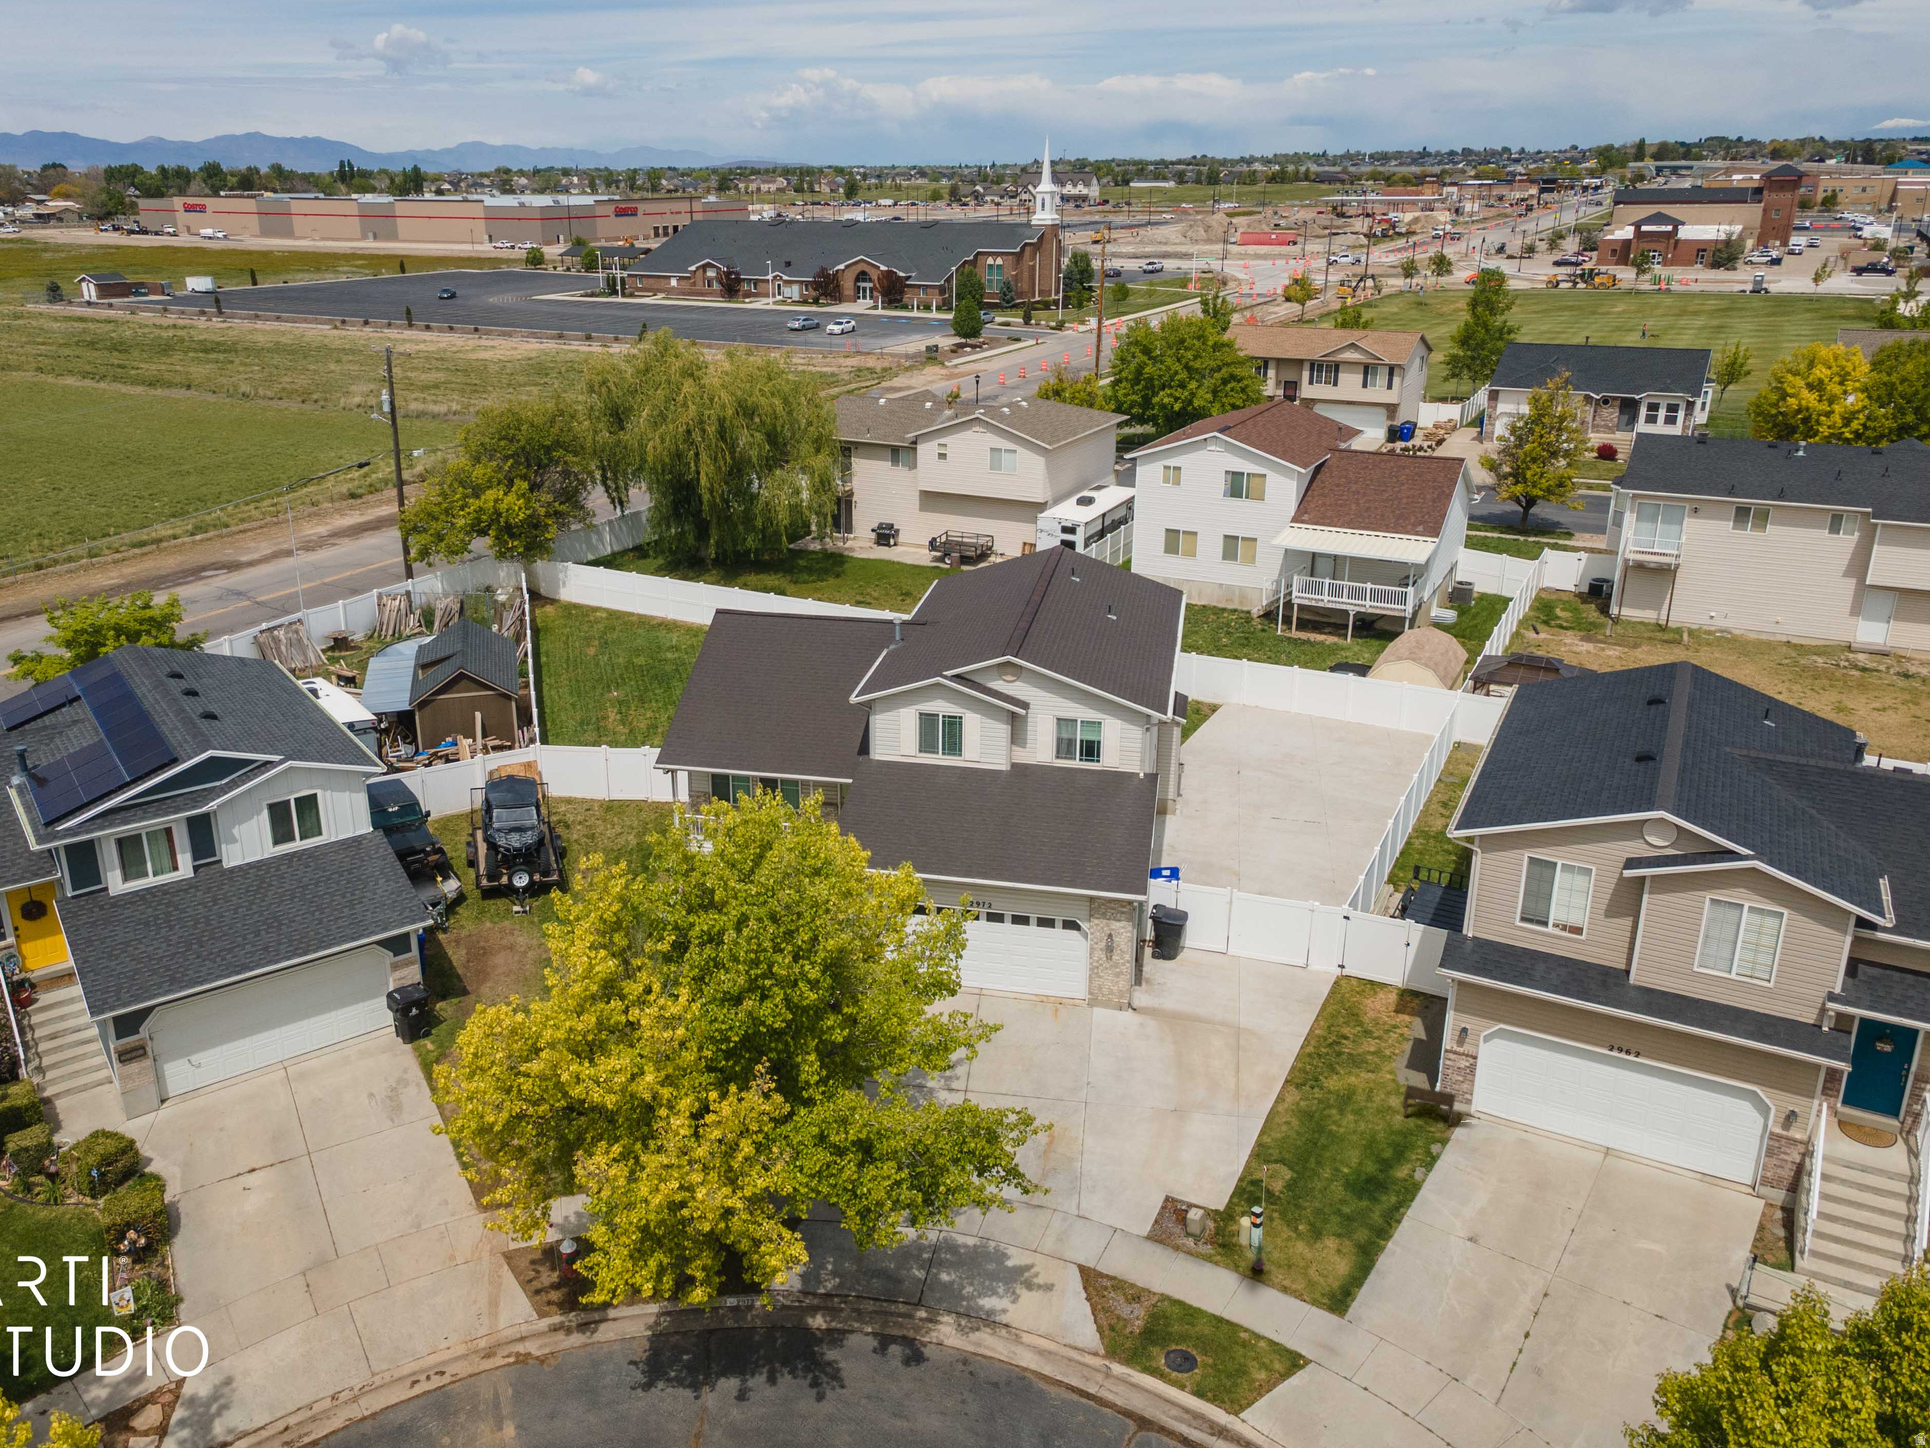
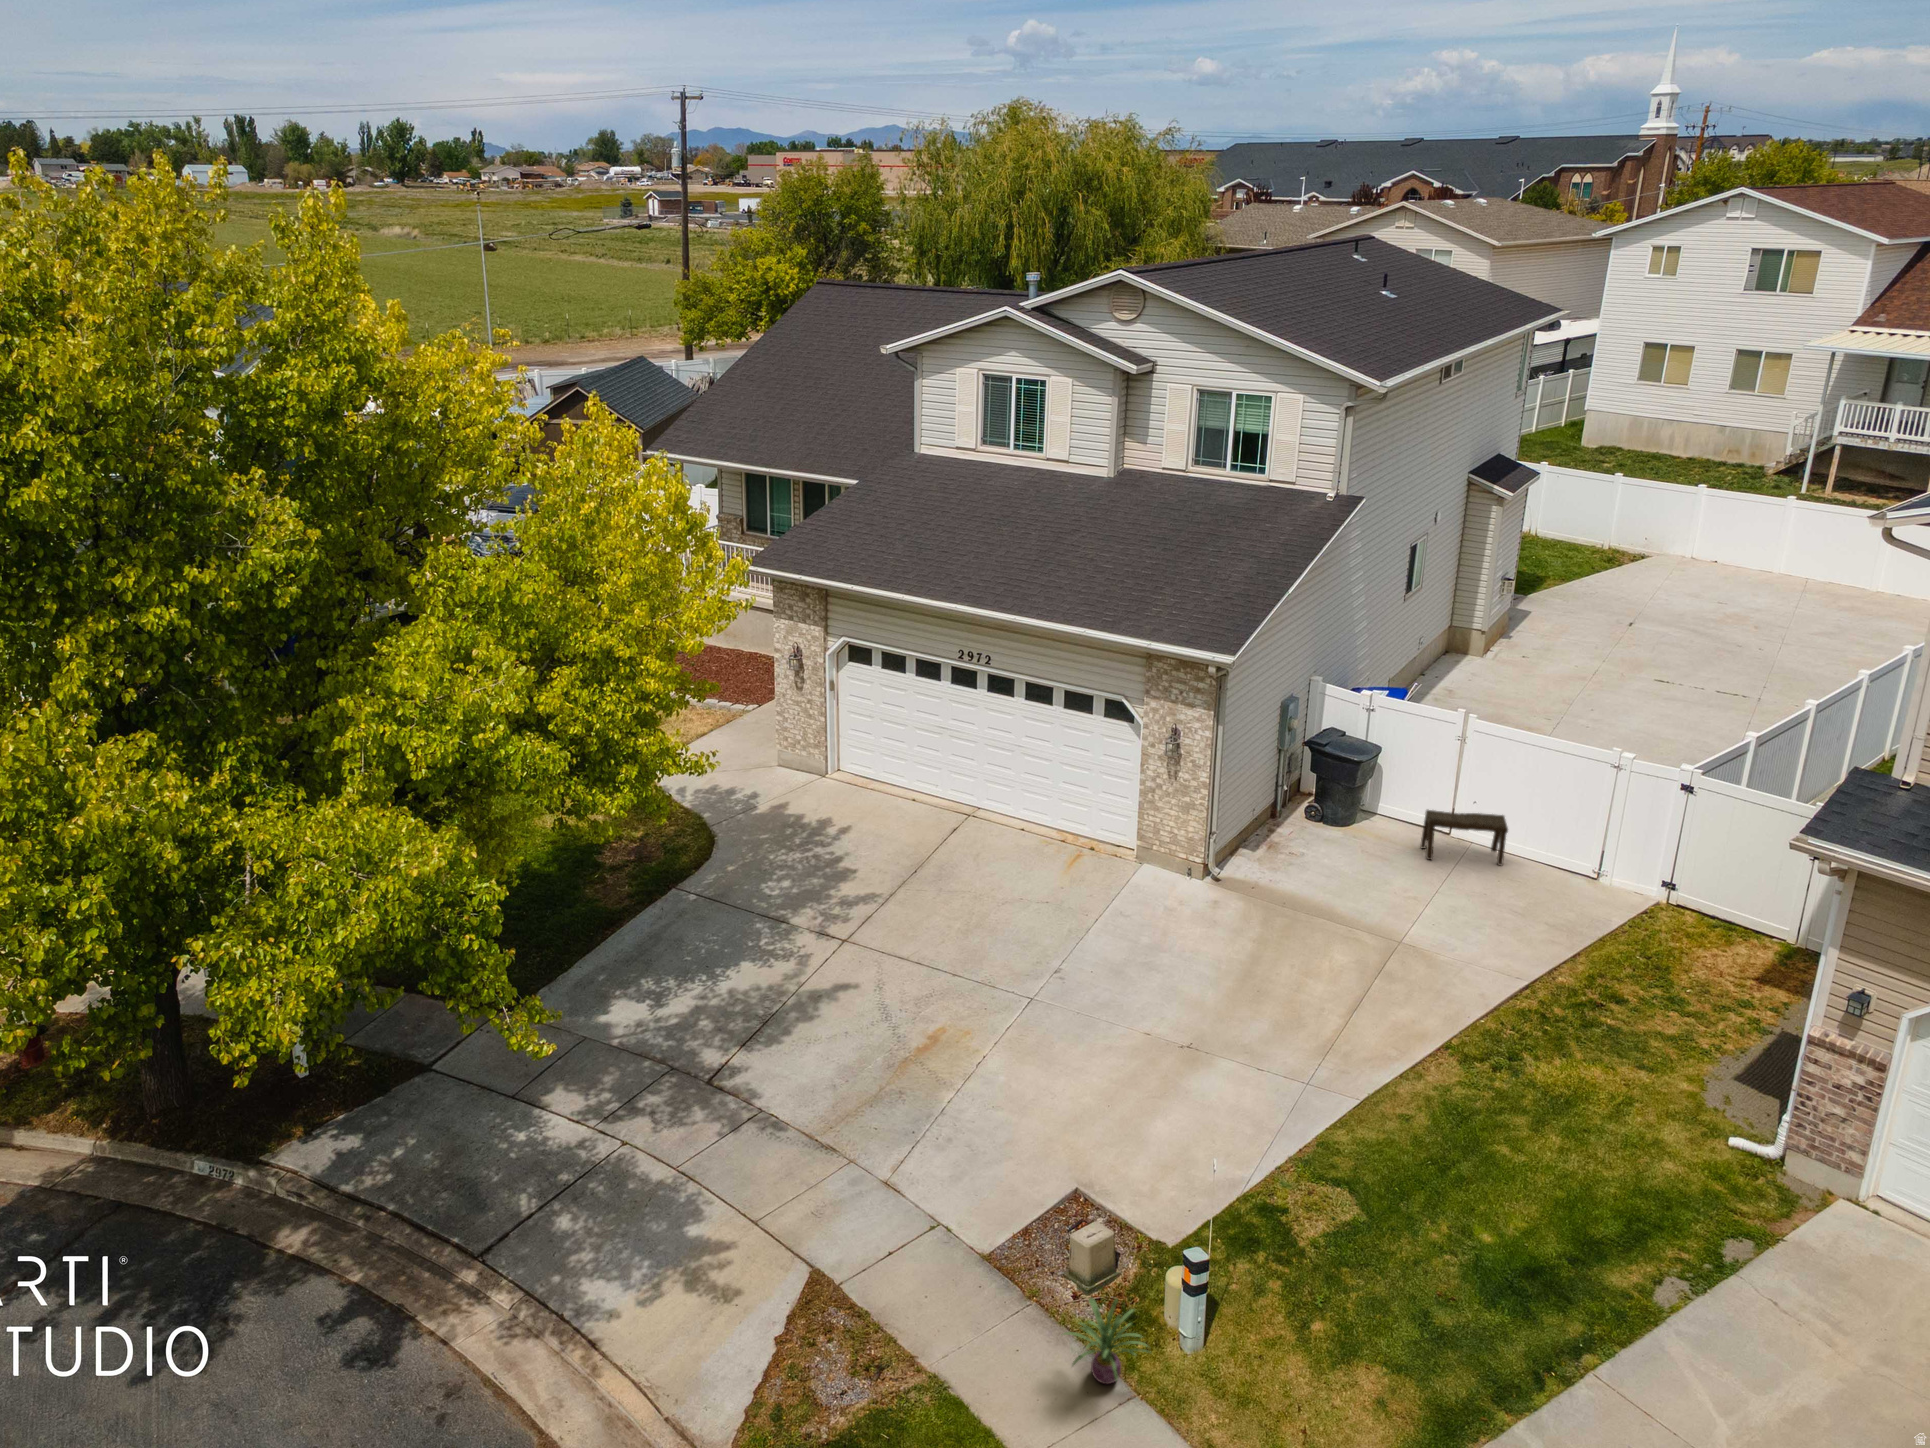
bench: present [1403,1084,1455,1127] -> present [1420,810,1508,865]

